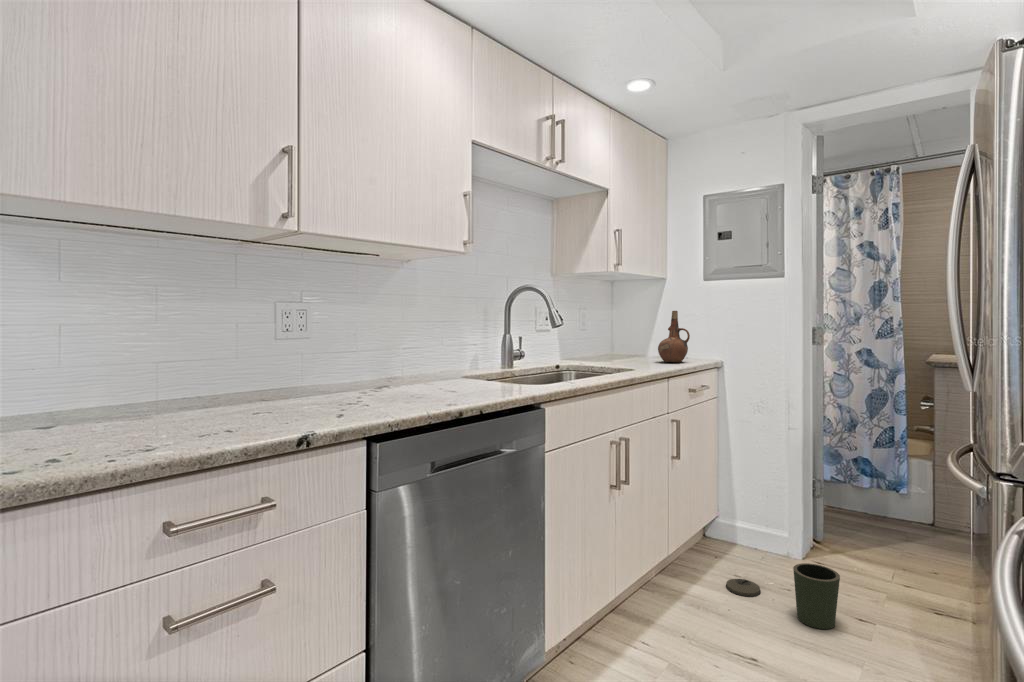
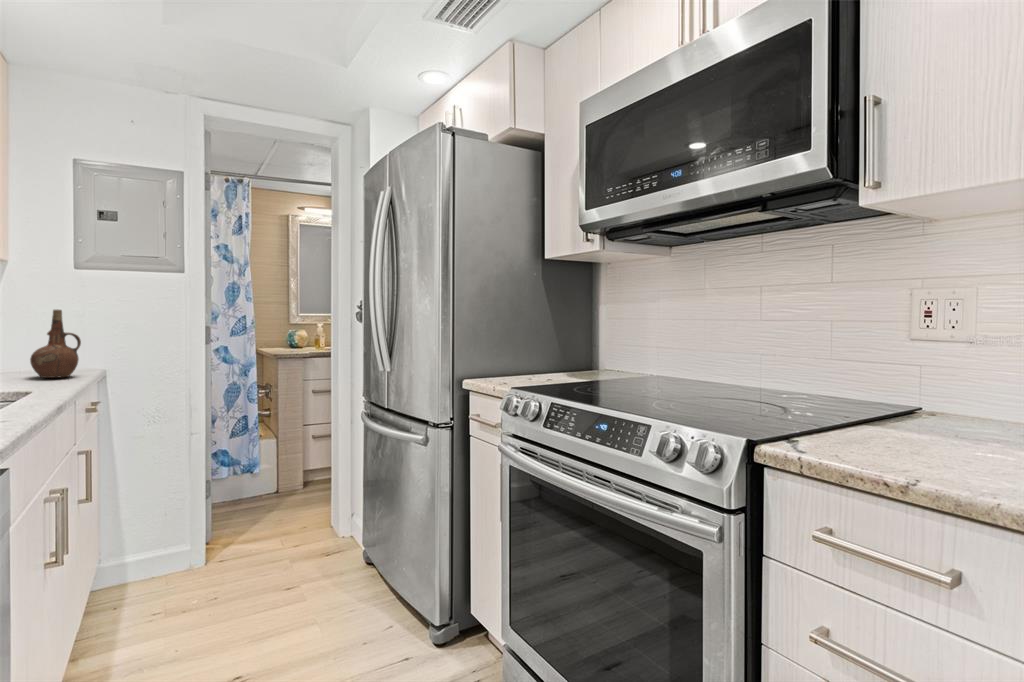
trash can: present [726,563,840,629] -> none [153,559,279,630]

